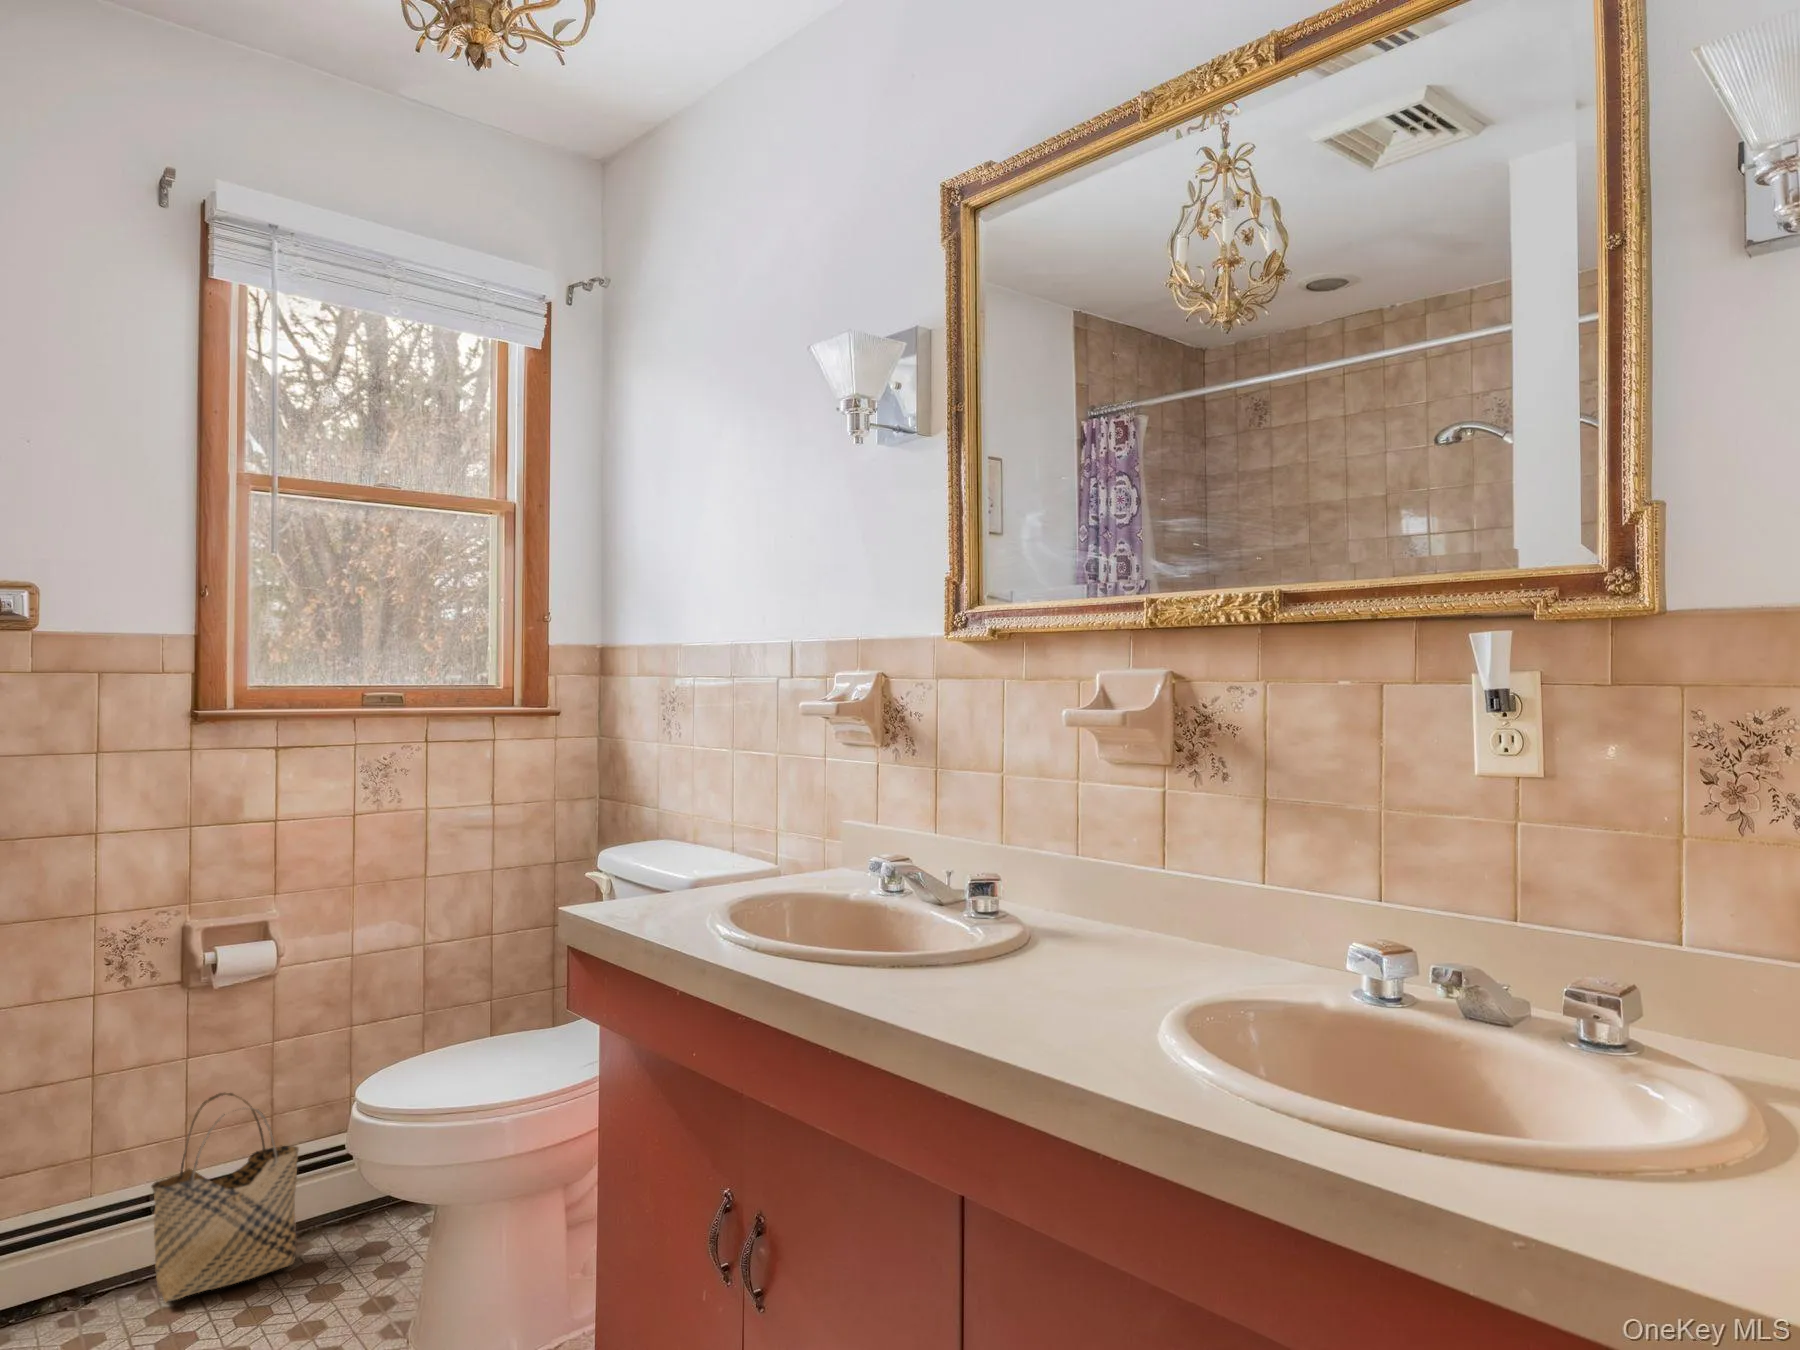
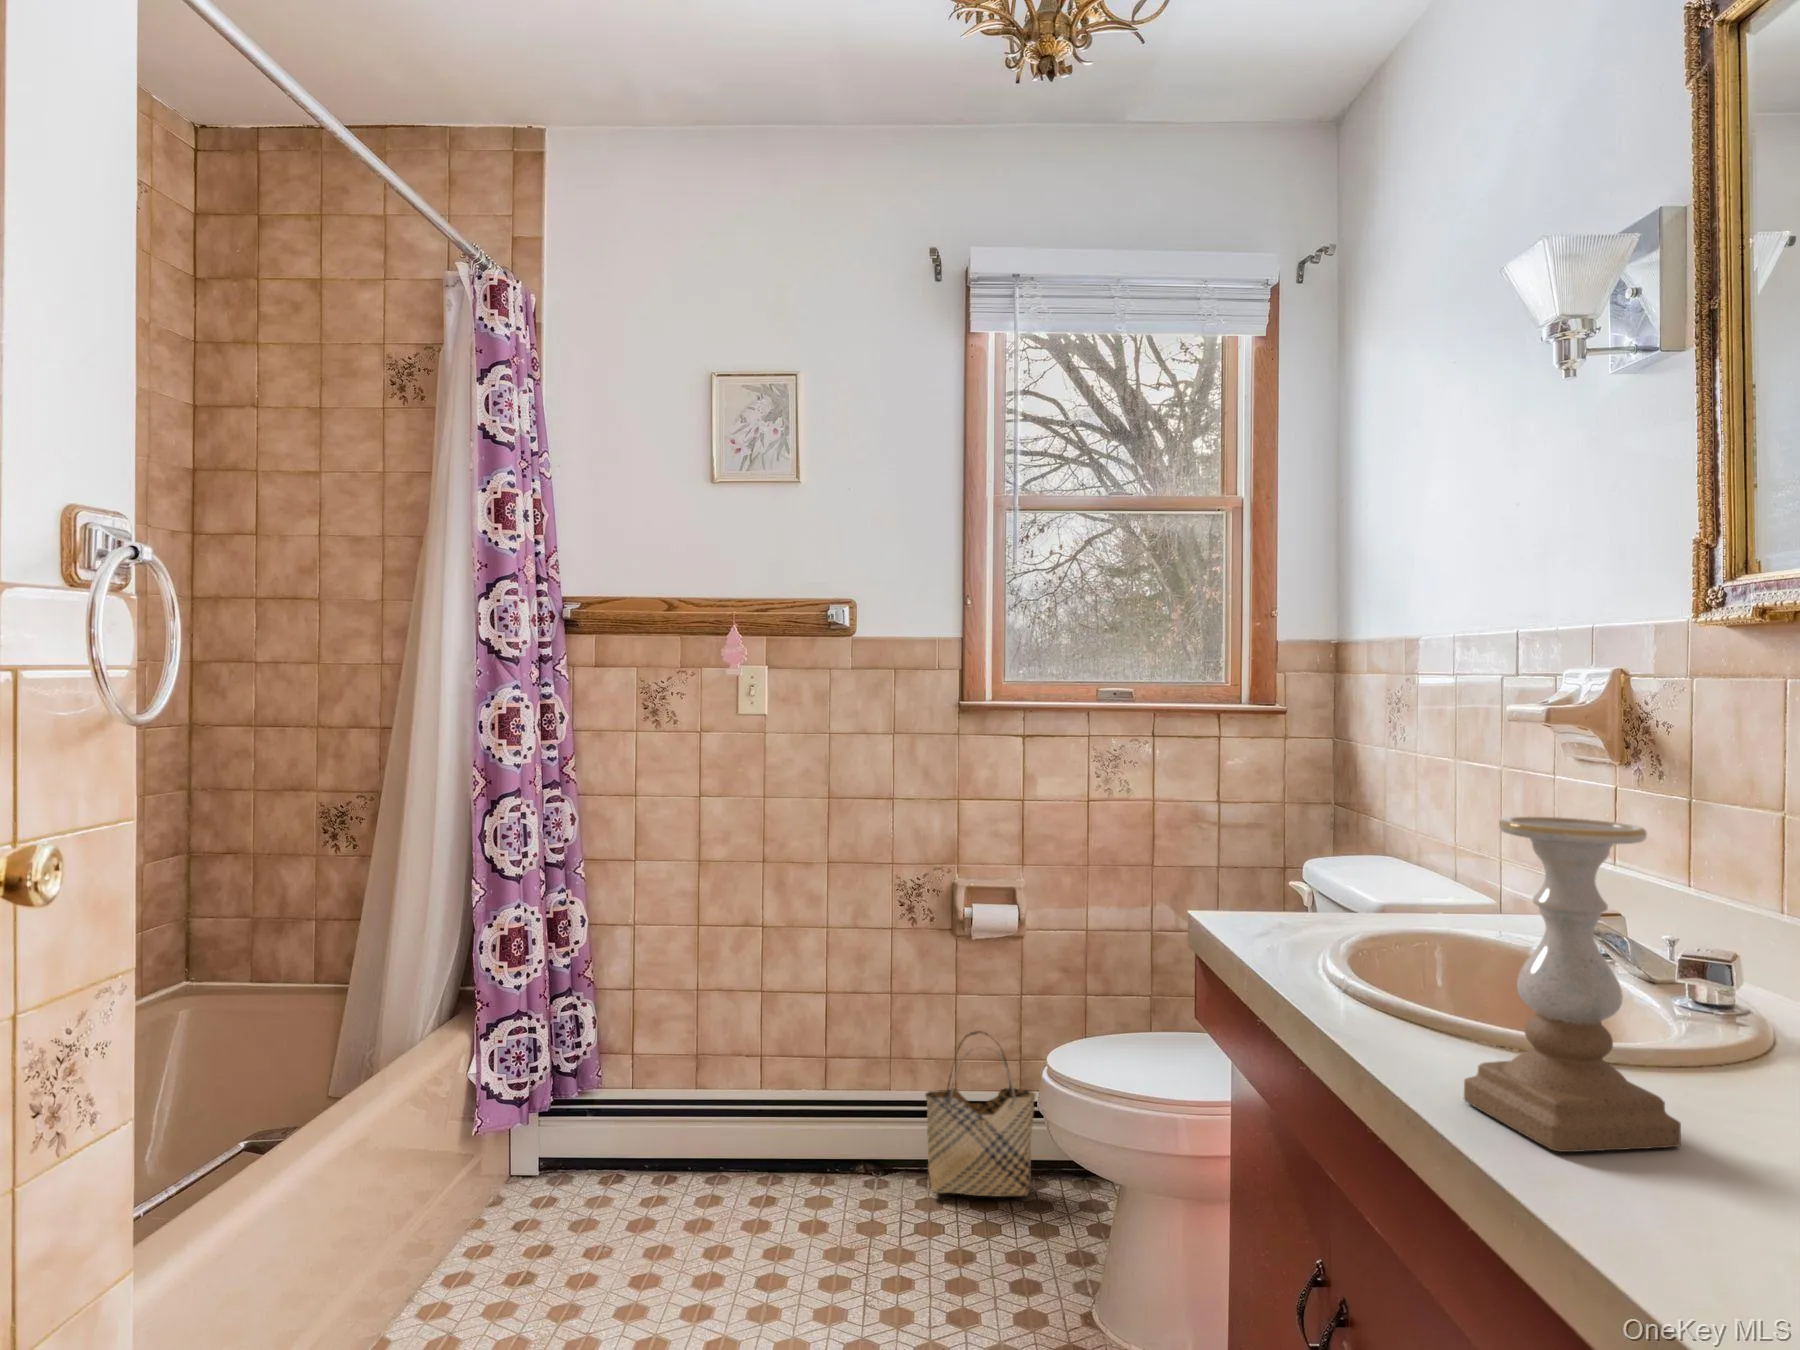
candle holder: none [918,781,1055,1025] -> present [1464,816,1681,1152]

